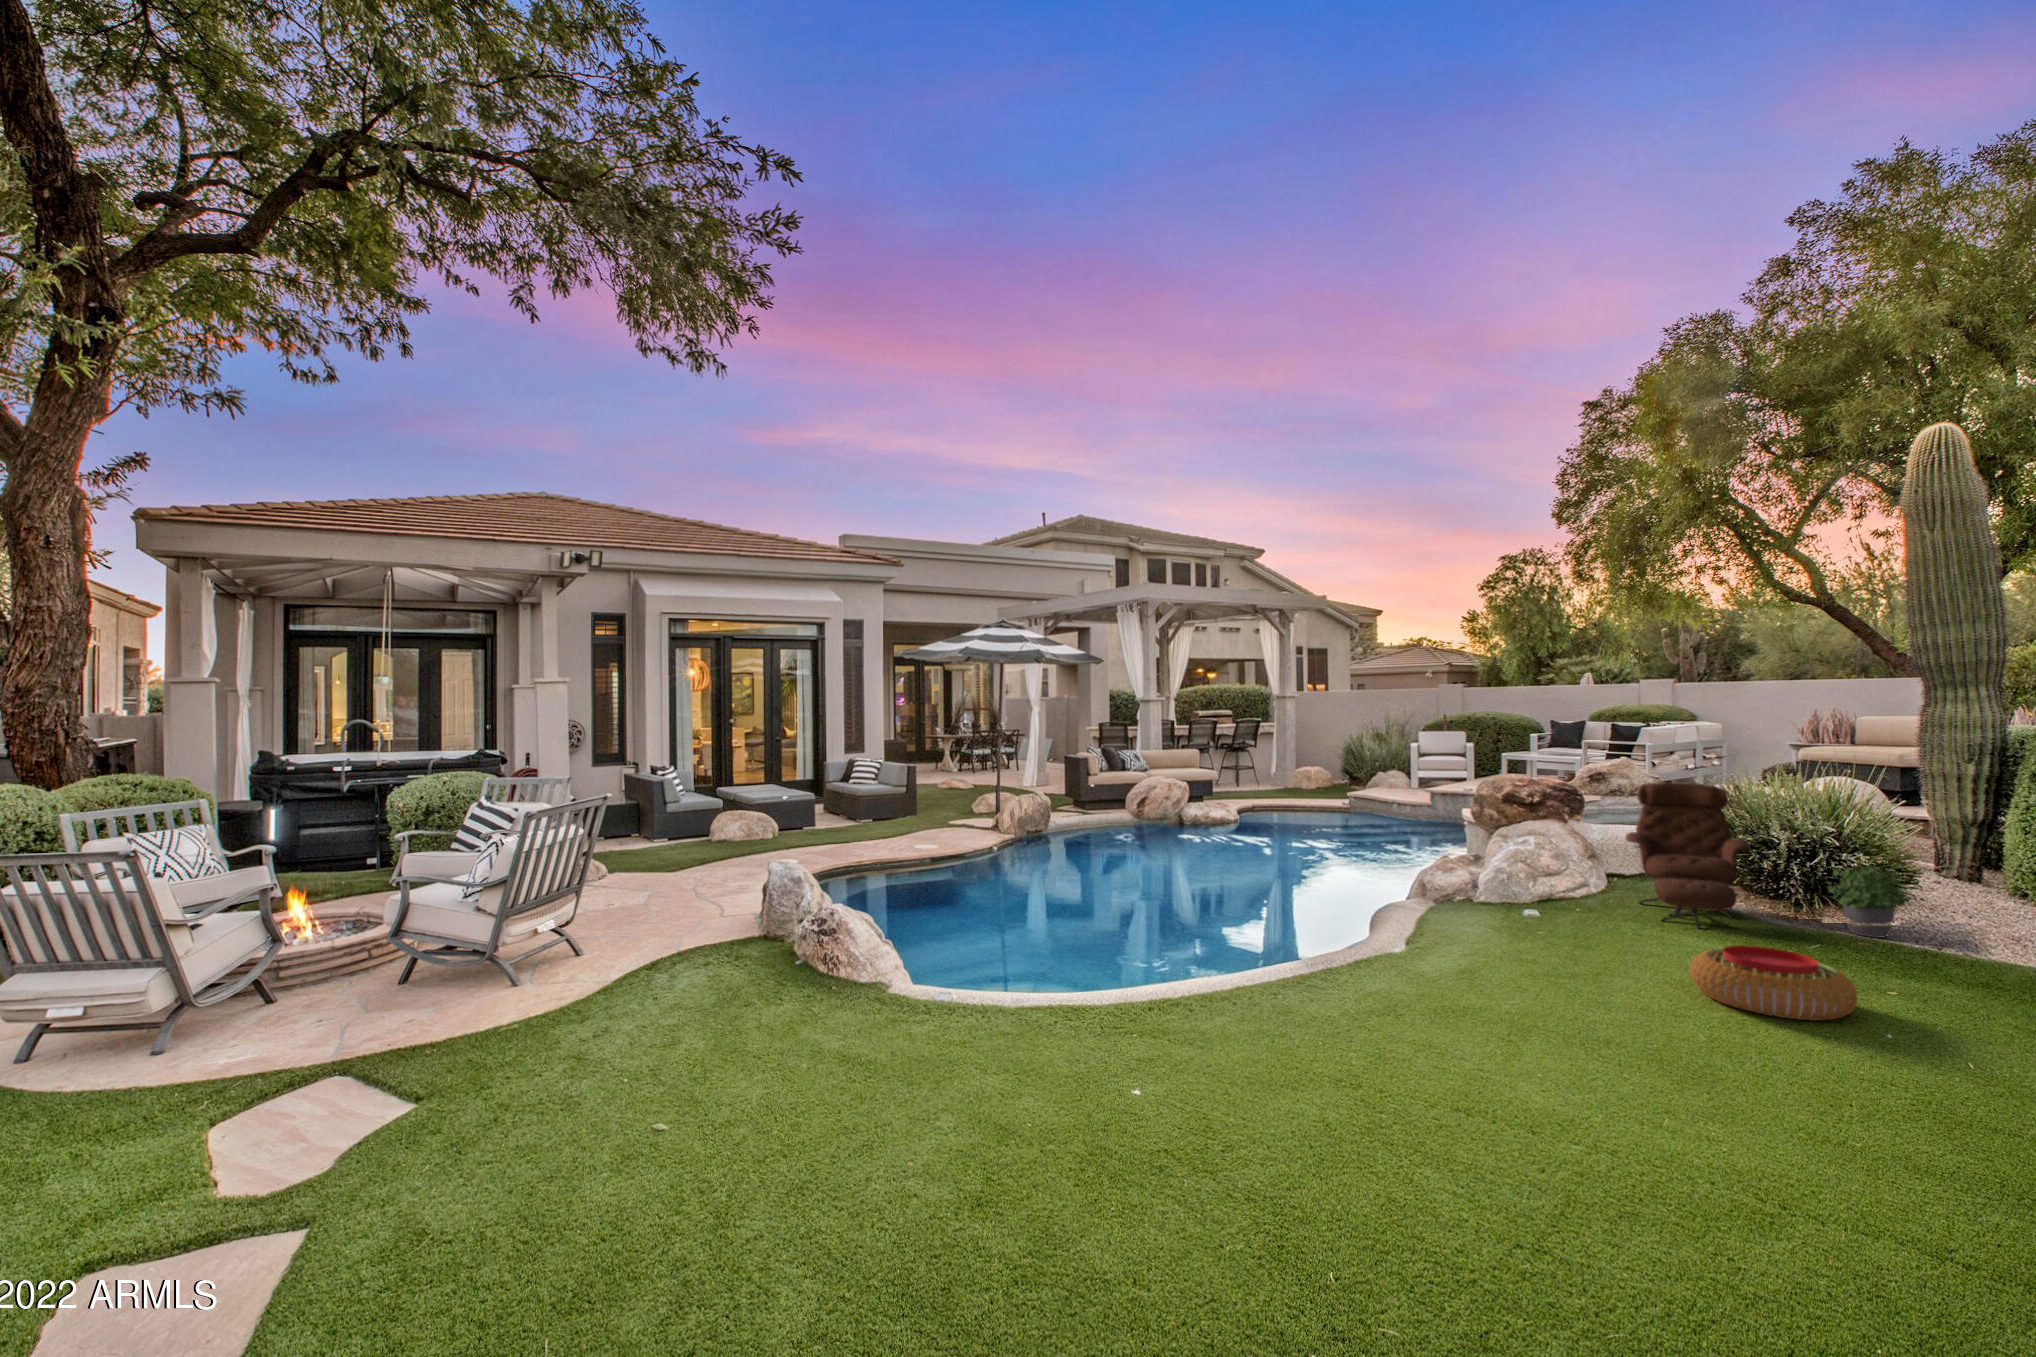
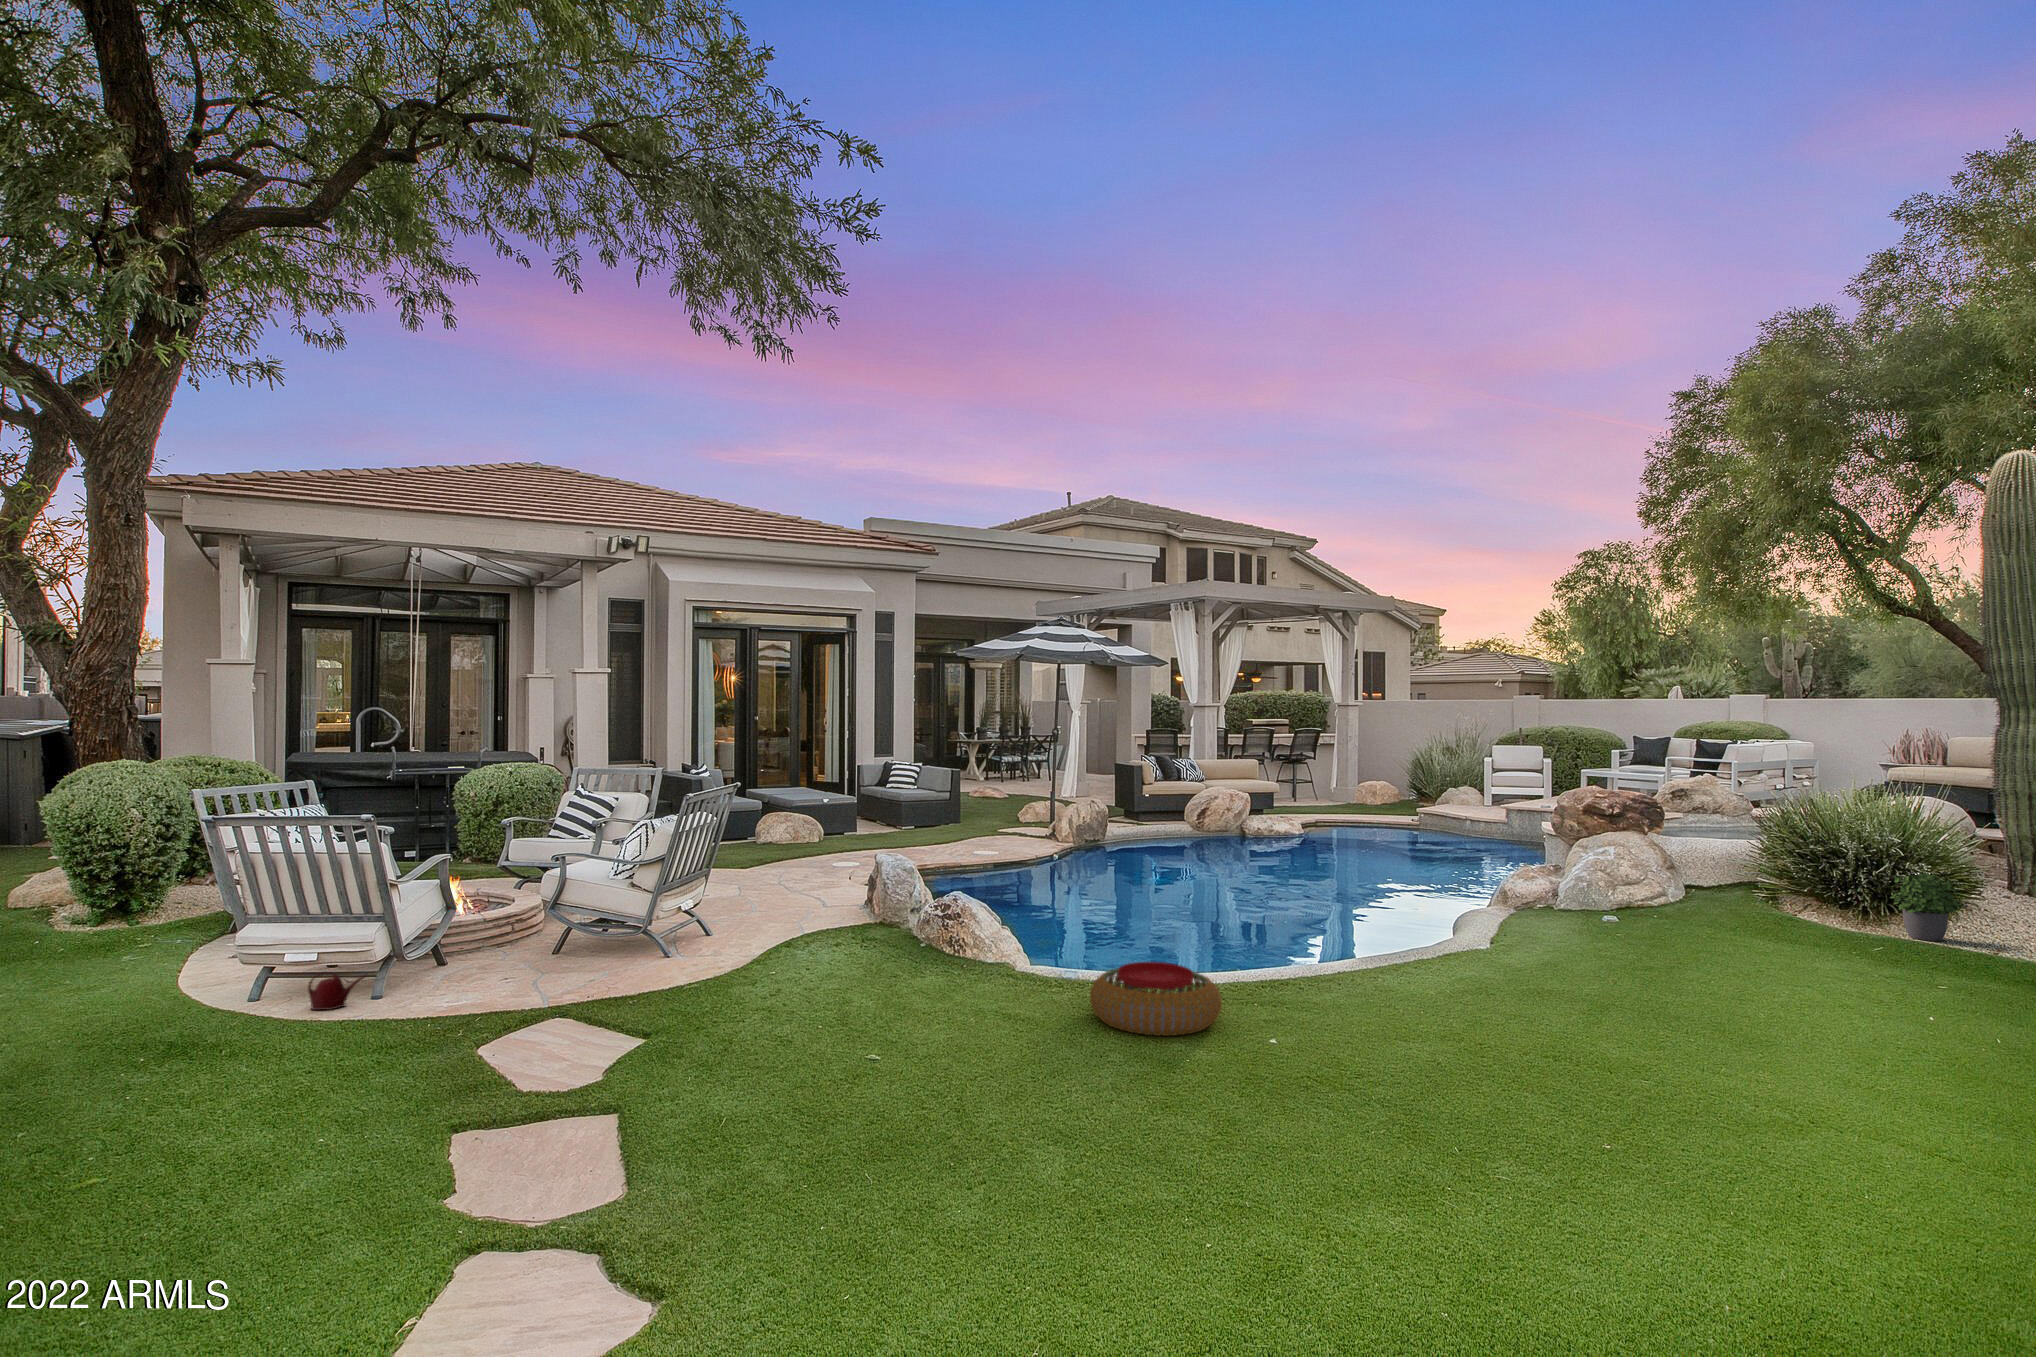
lounge chair: present [1626,782,1750,929] -> none [1703,795,1820,932]
pouf: present [1690,945,1858,1020] -> present [1090,962,1222,1036]
watering can: none [42,1027,117,1072] -> present [308,972,367,1010]

